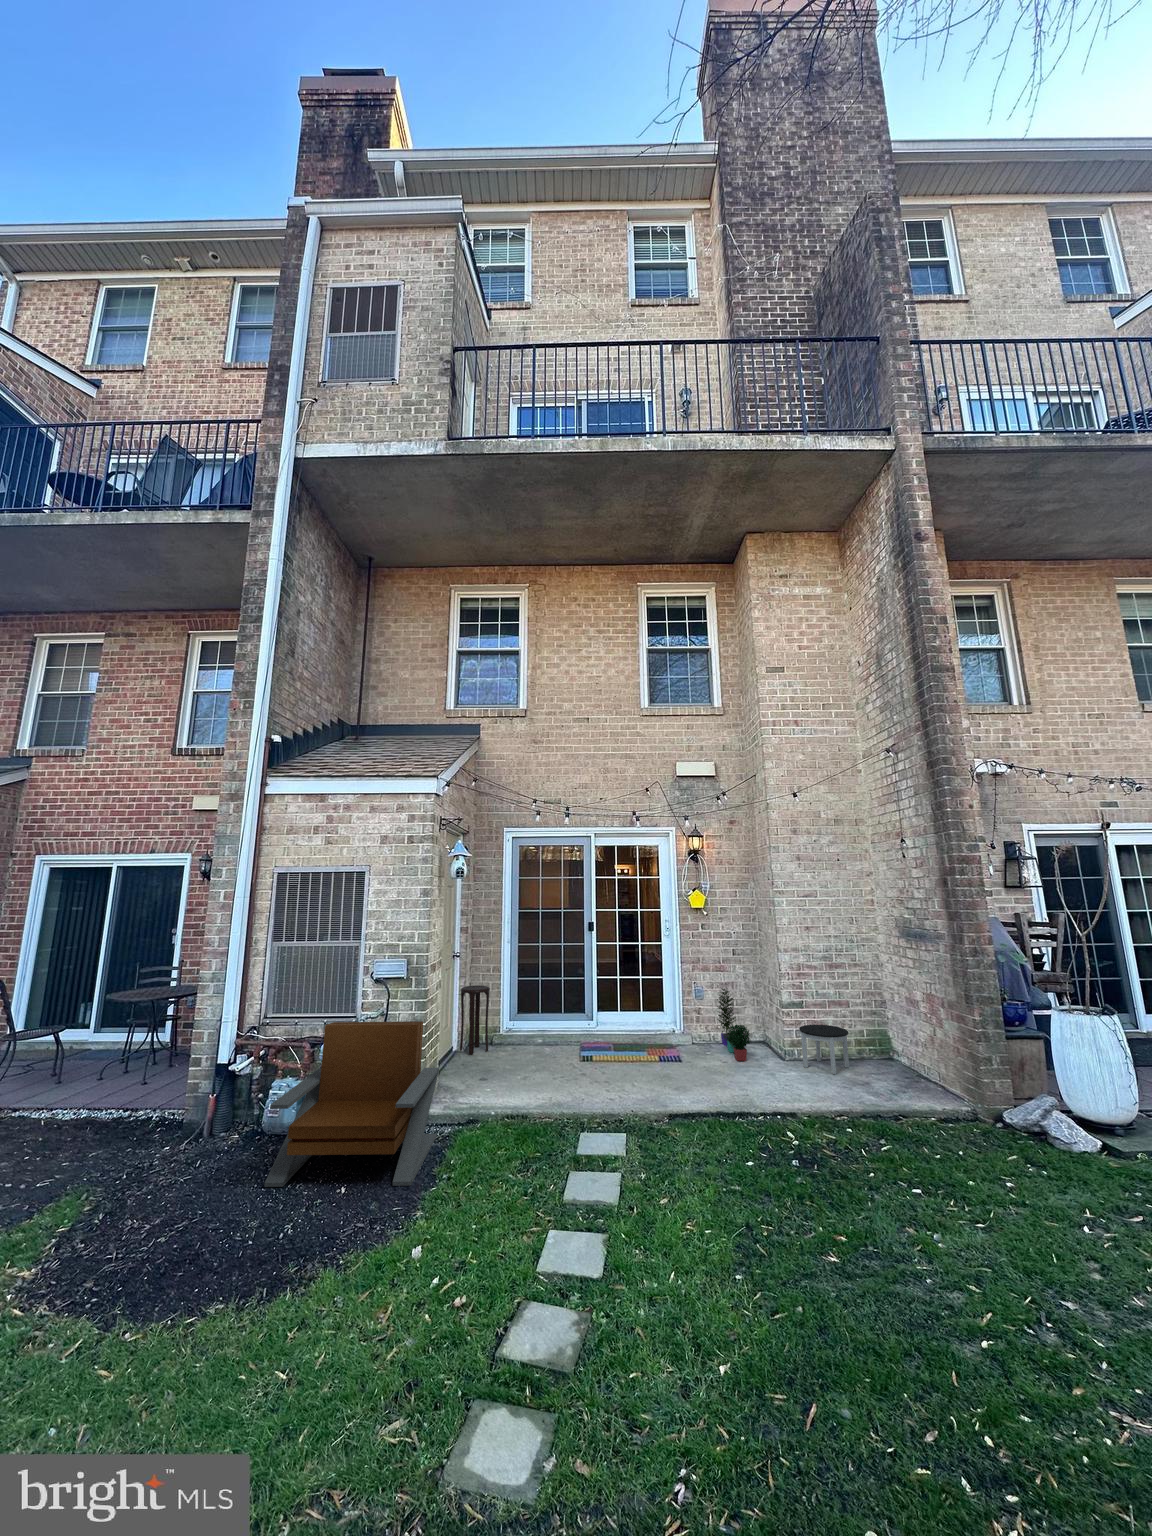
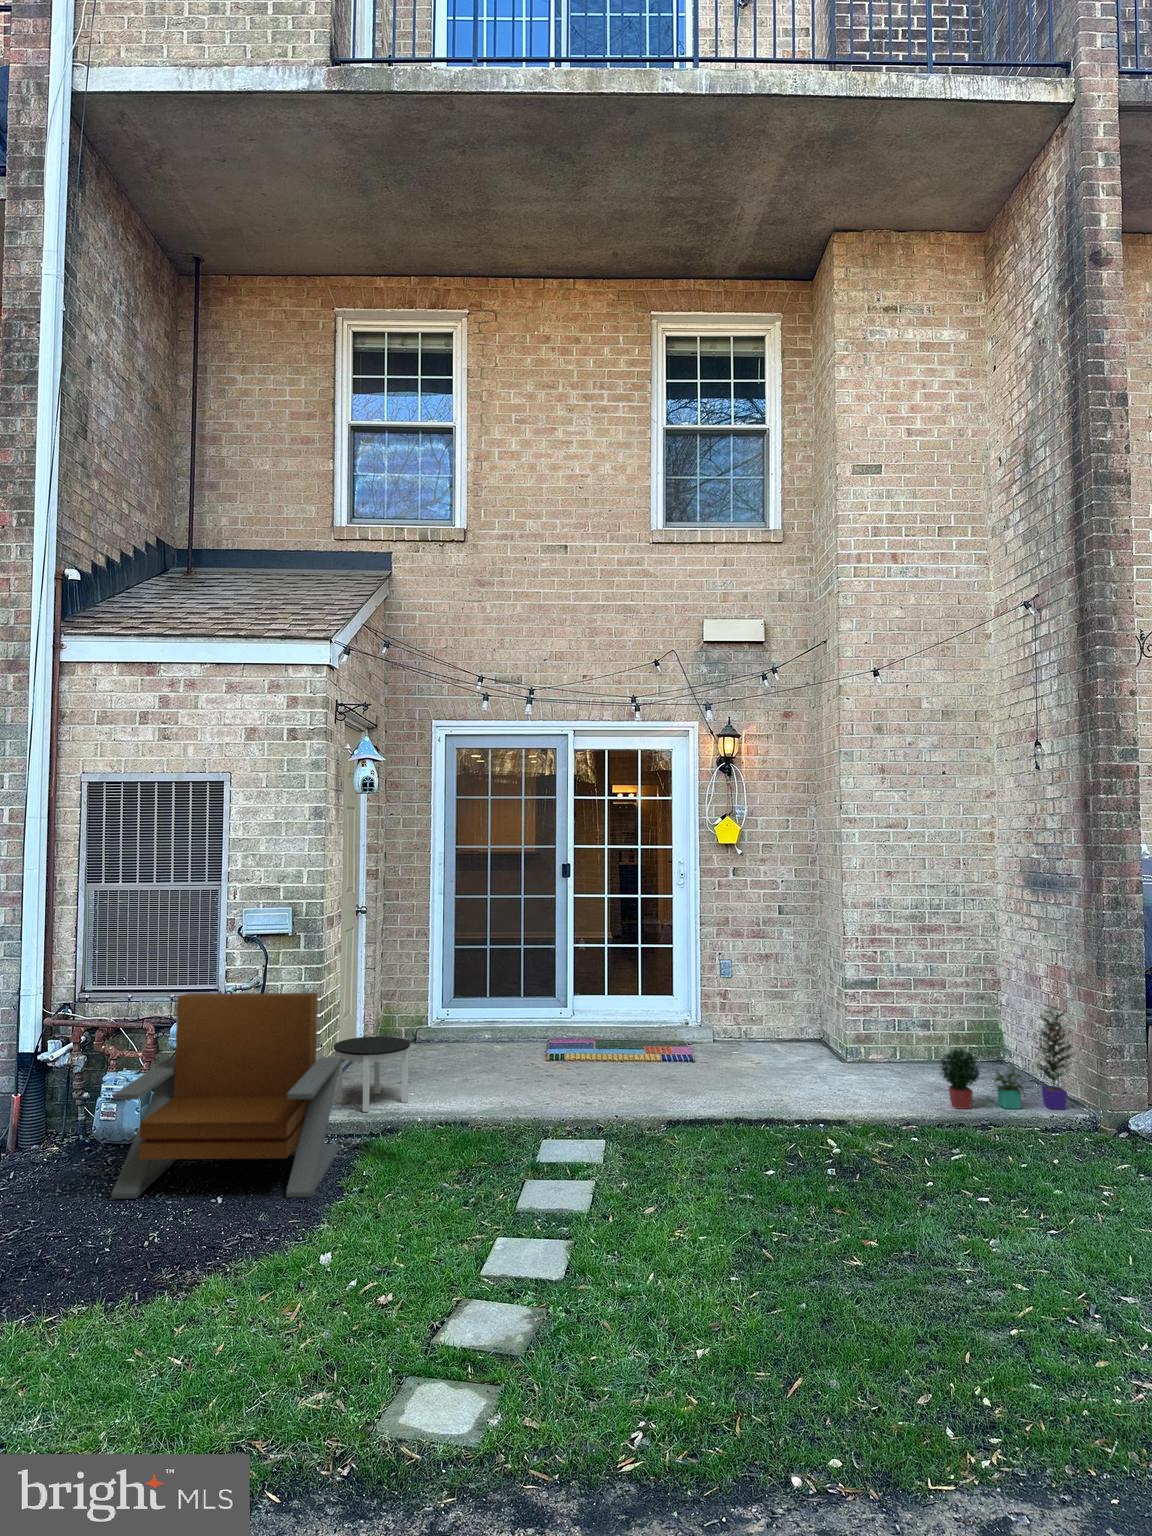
stool: present [460,985,490,1055] -> none [366,955,411,1053]
potted plant: present [717,988,751,1061] -> present [940,1007,1072,1109]
round table: present [799,1025,849,1074] -> present [334,1036,410,1112]

